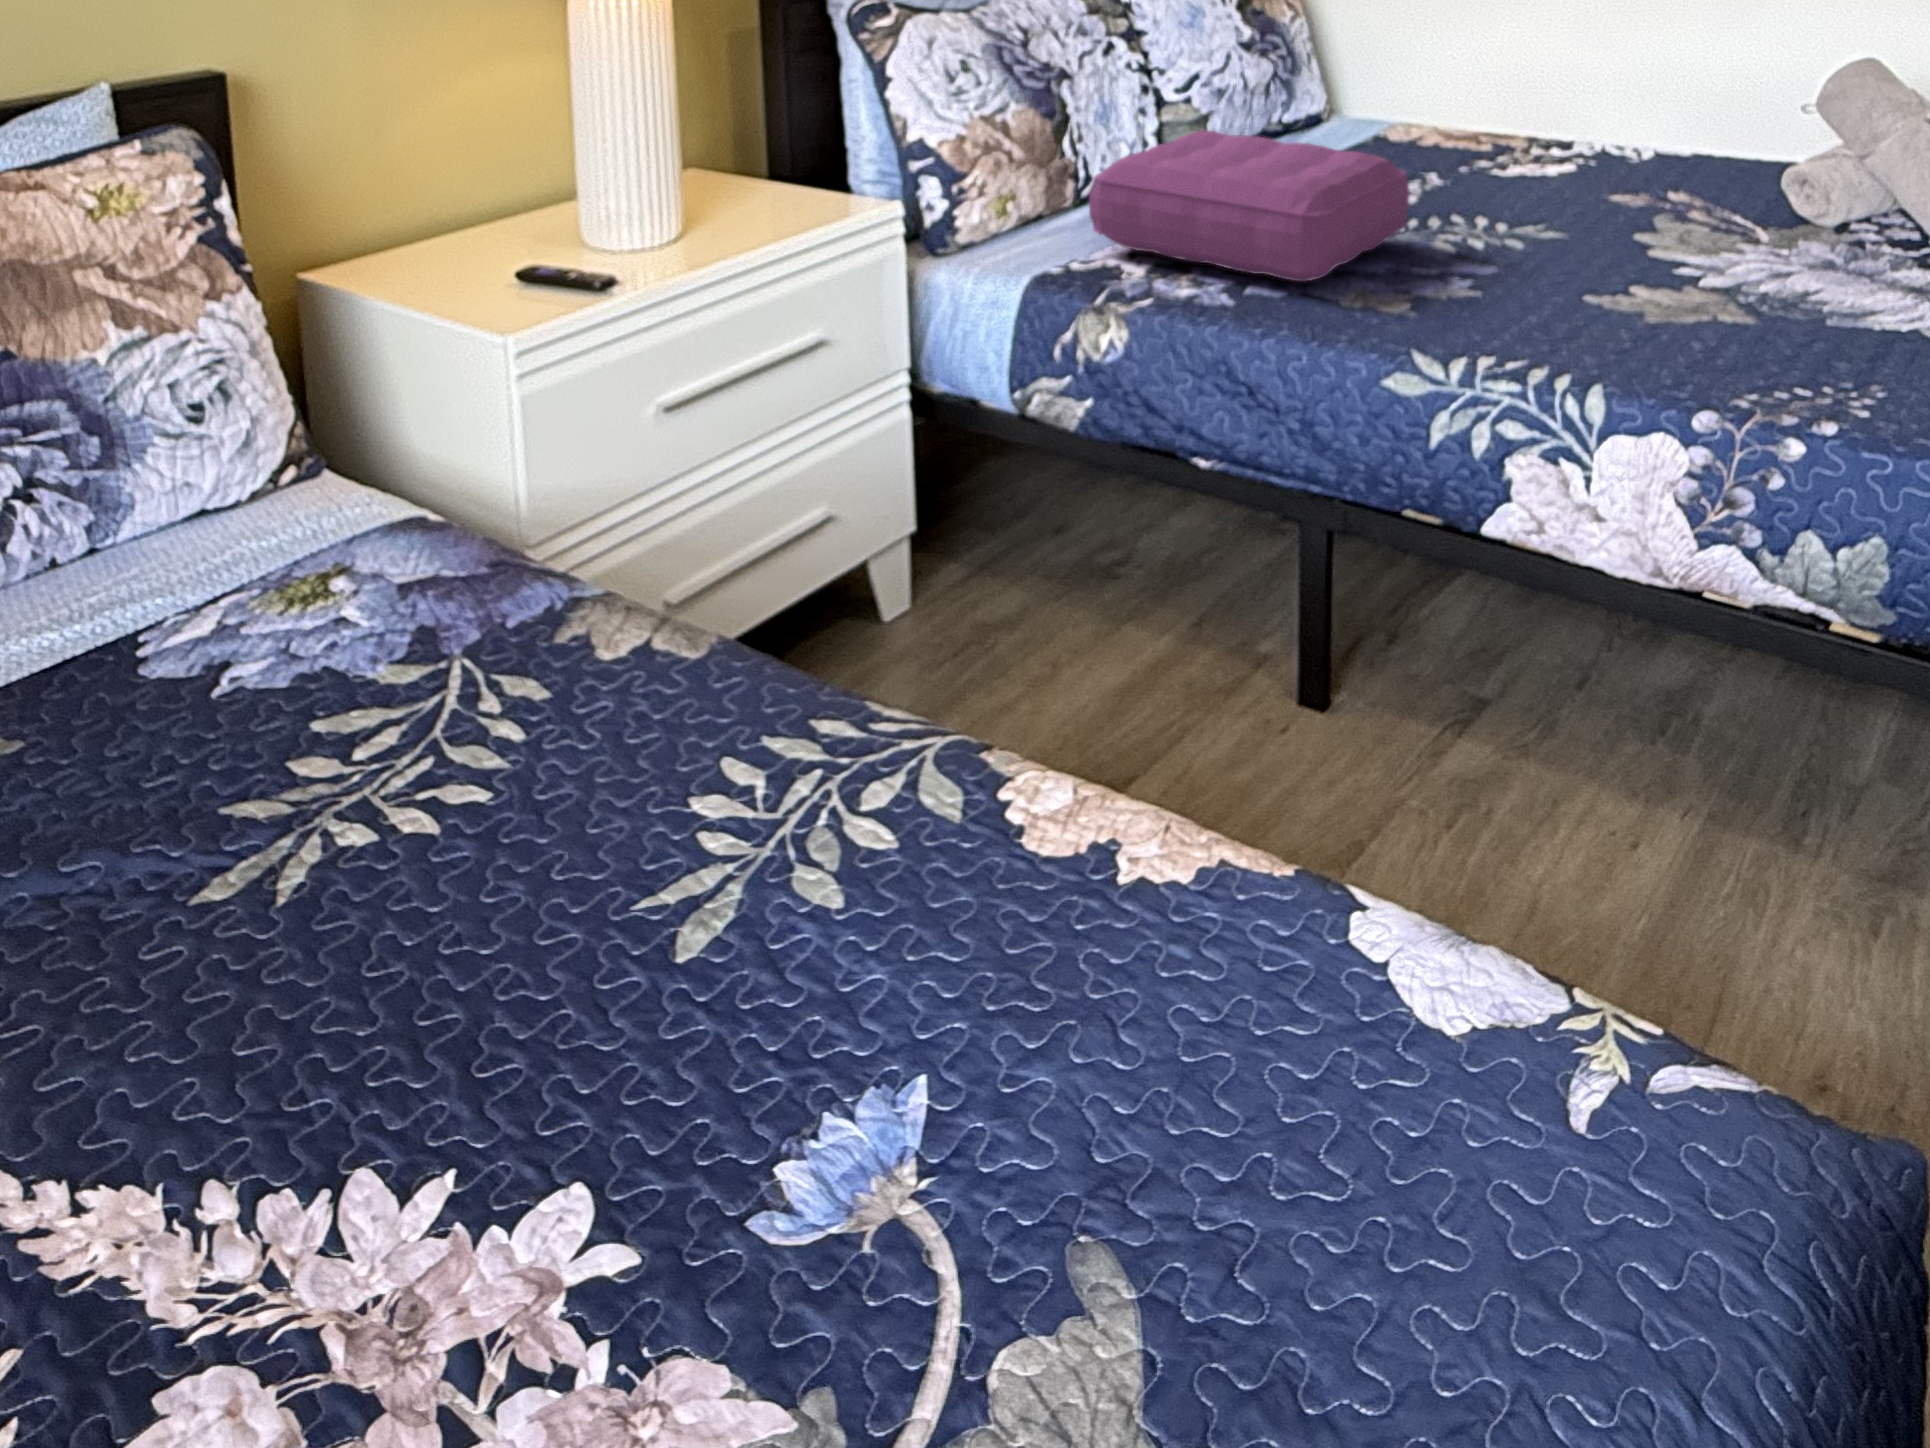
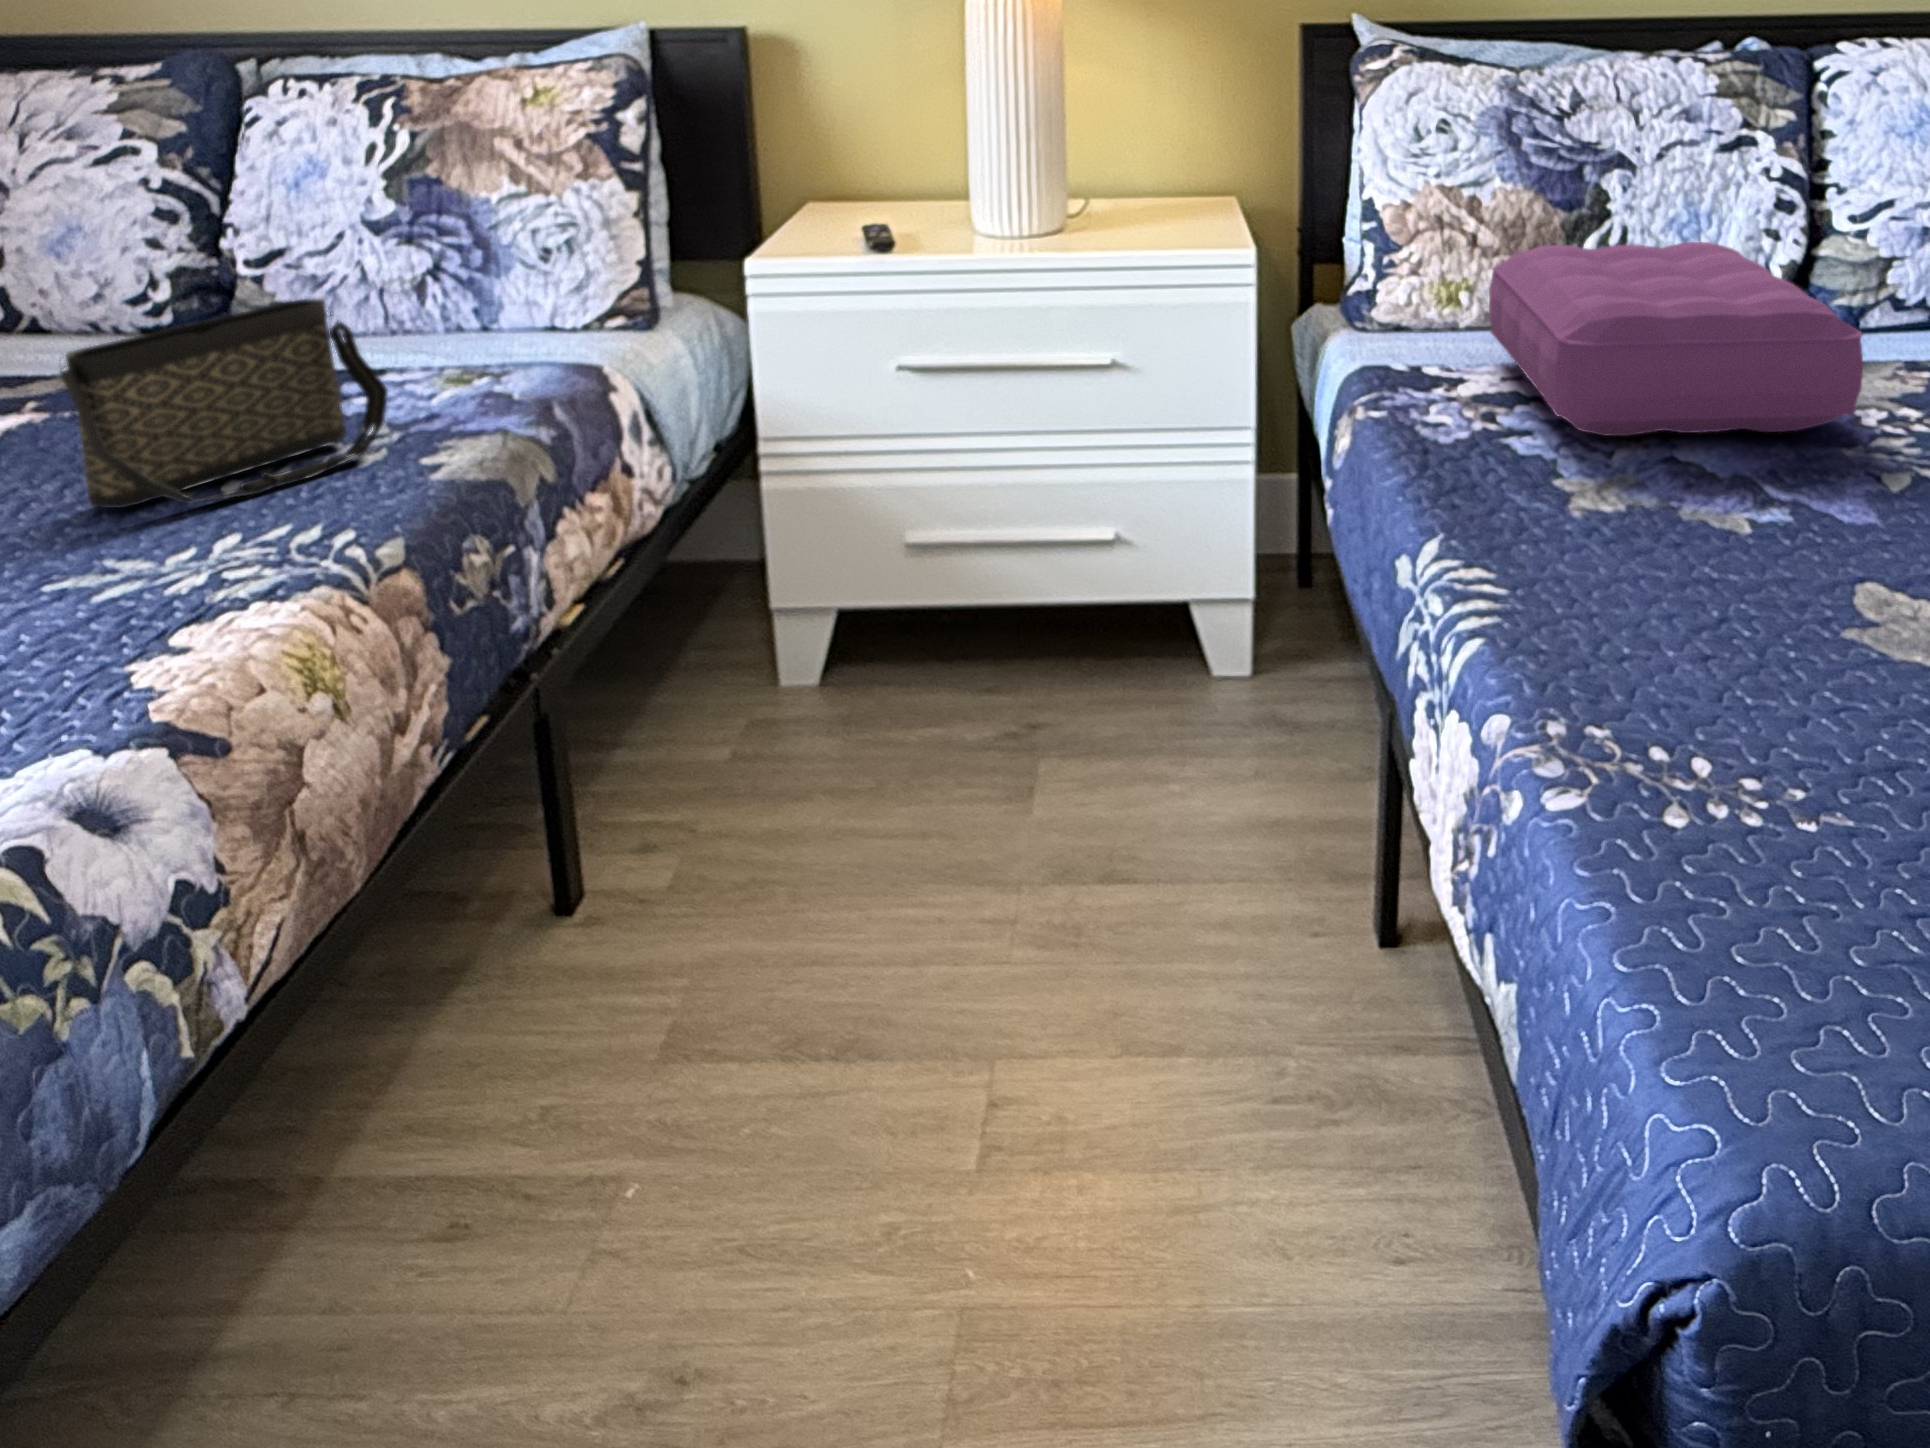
handbag: none [367,509,547,897] -> present [60,299,388,508]

